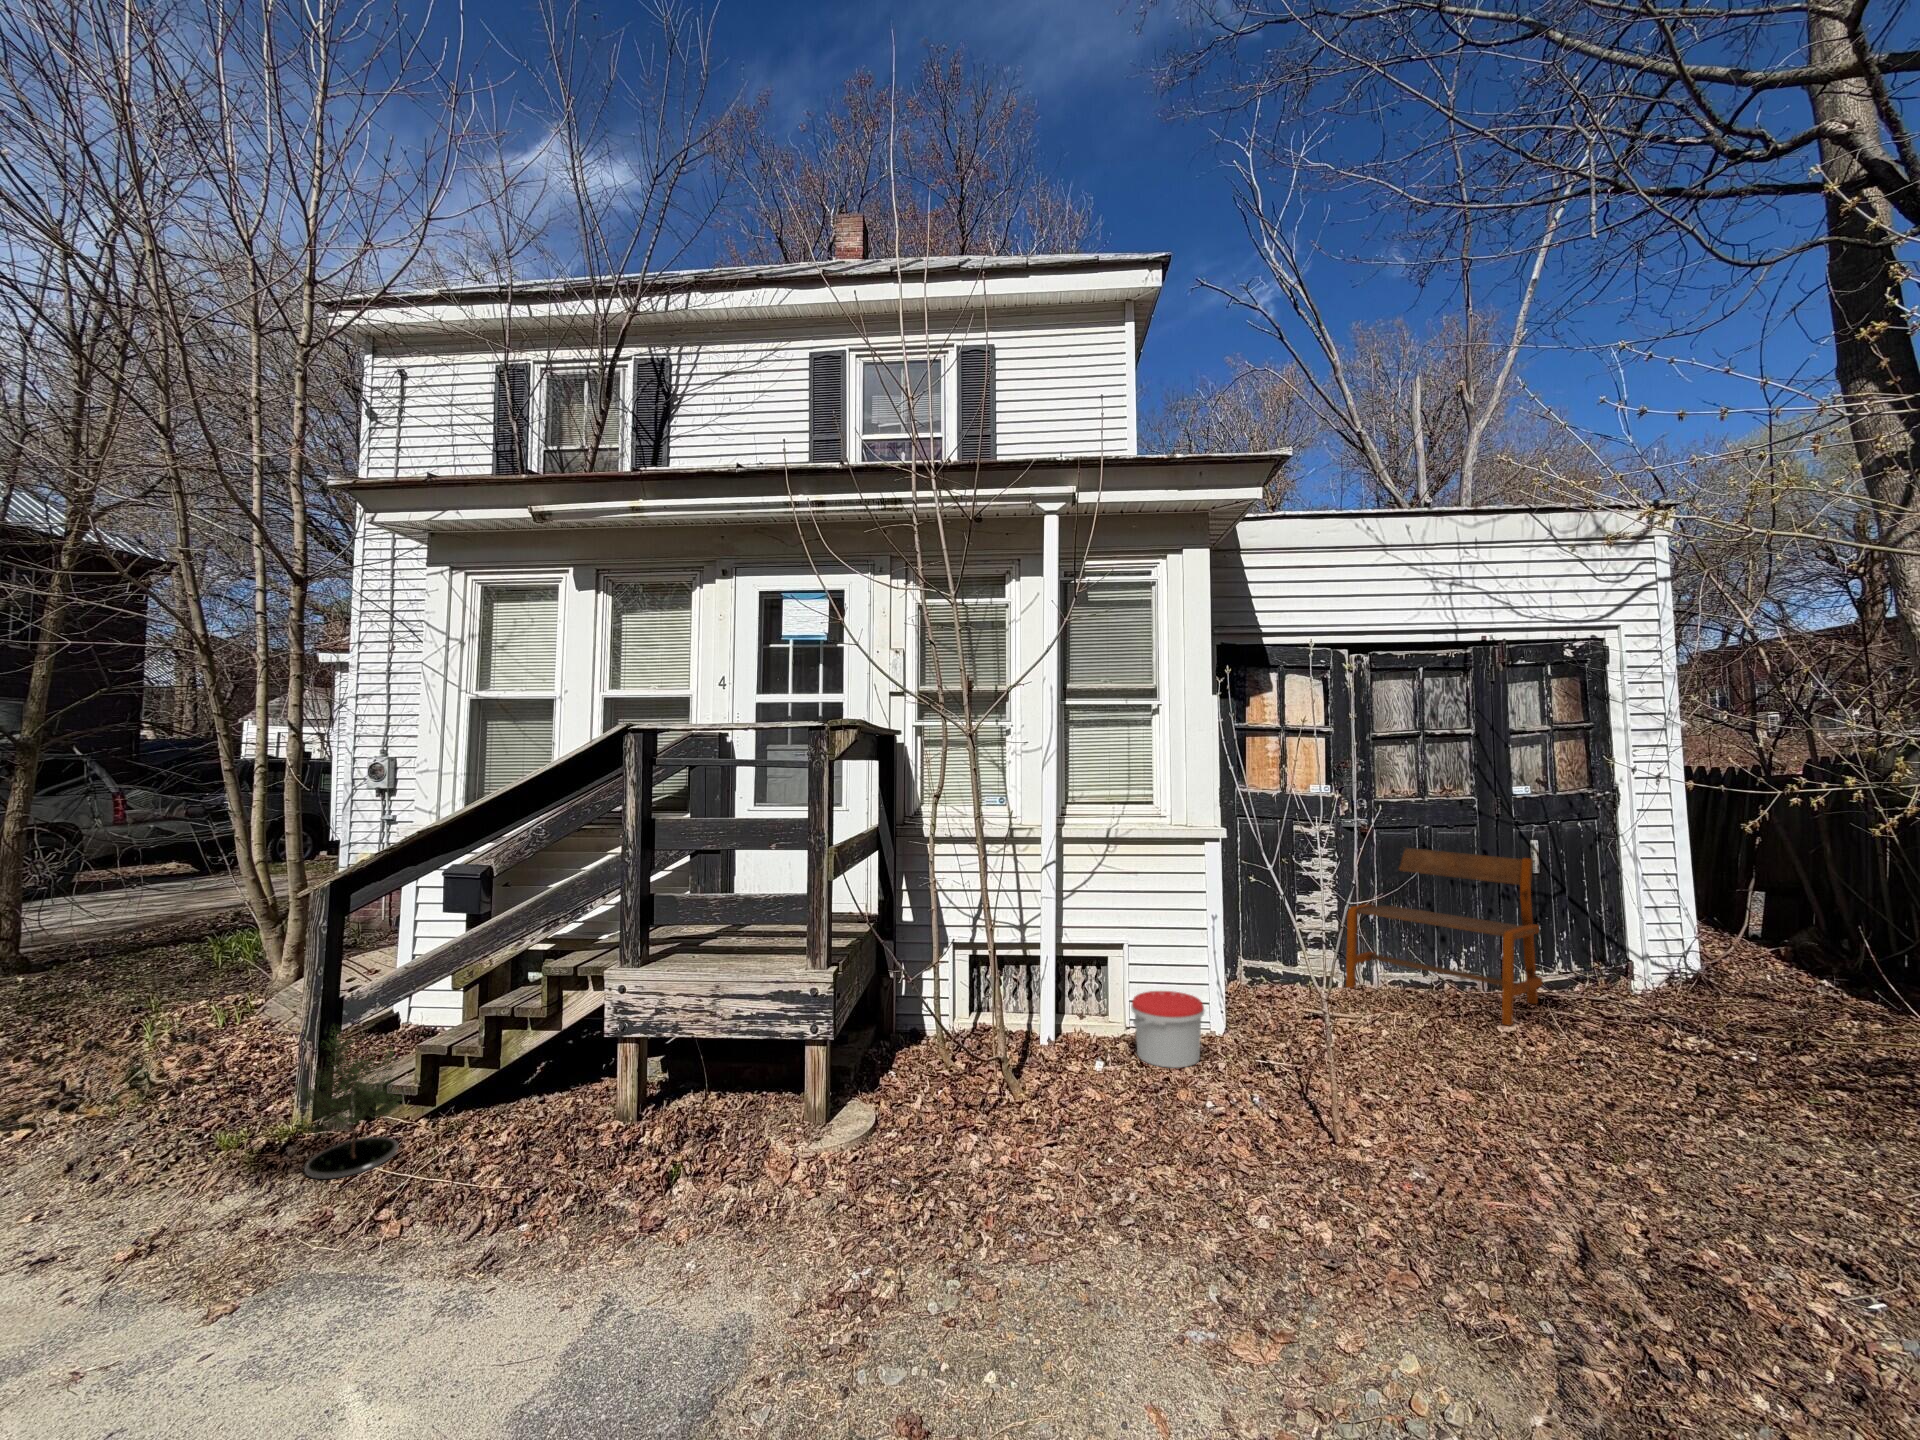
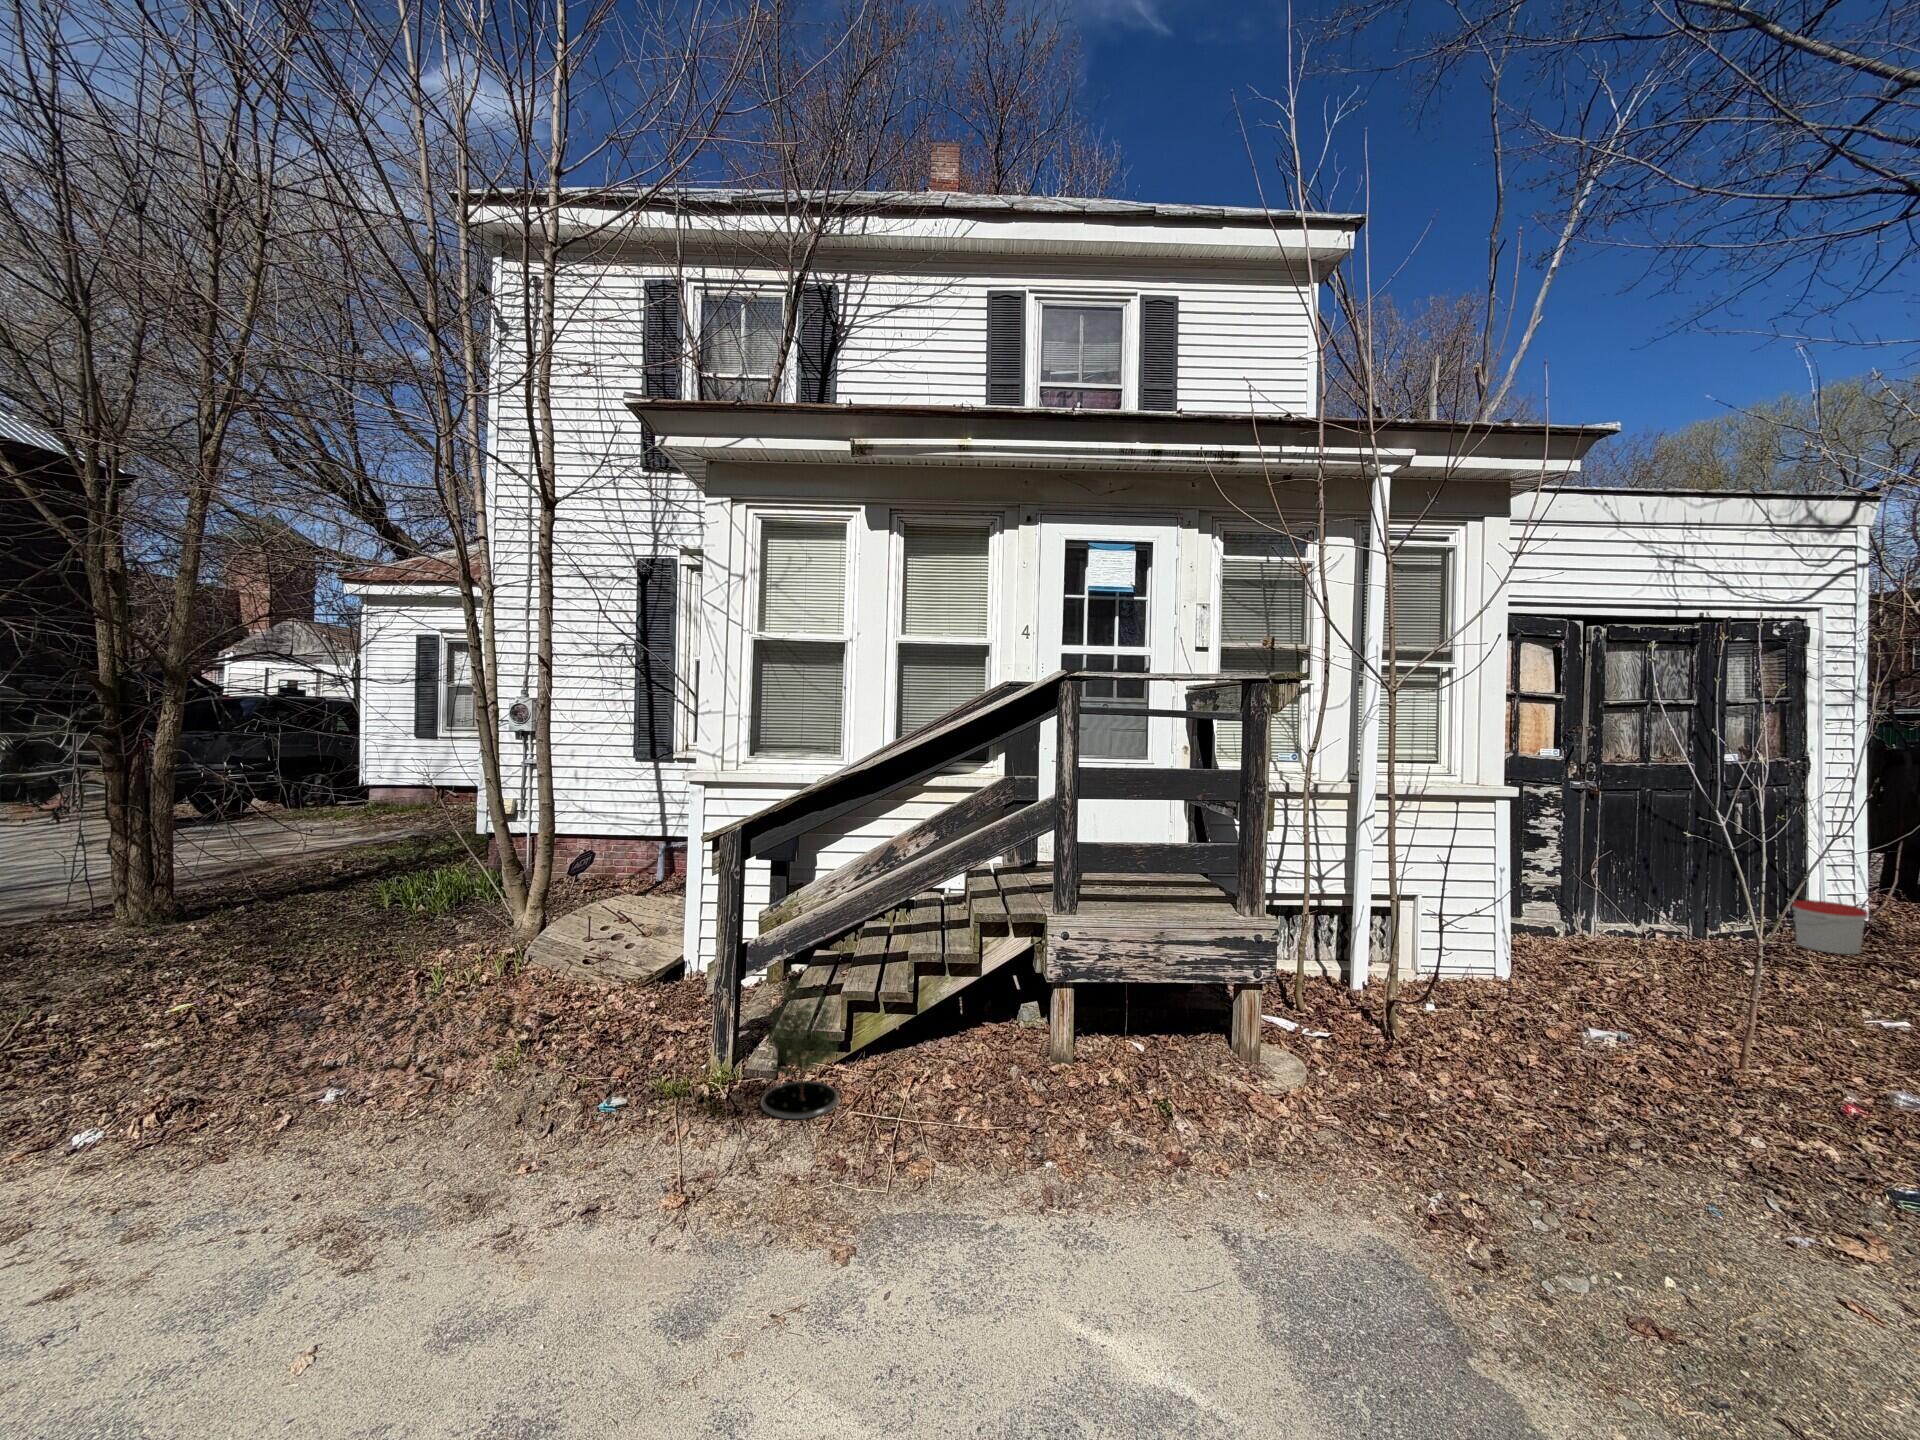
bench: present [1346,848,1543,1026] -> none [1568,809,1765,976]
bucket: present [1131,991,1204,1068] -> present [1792,900,1868,954]

